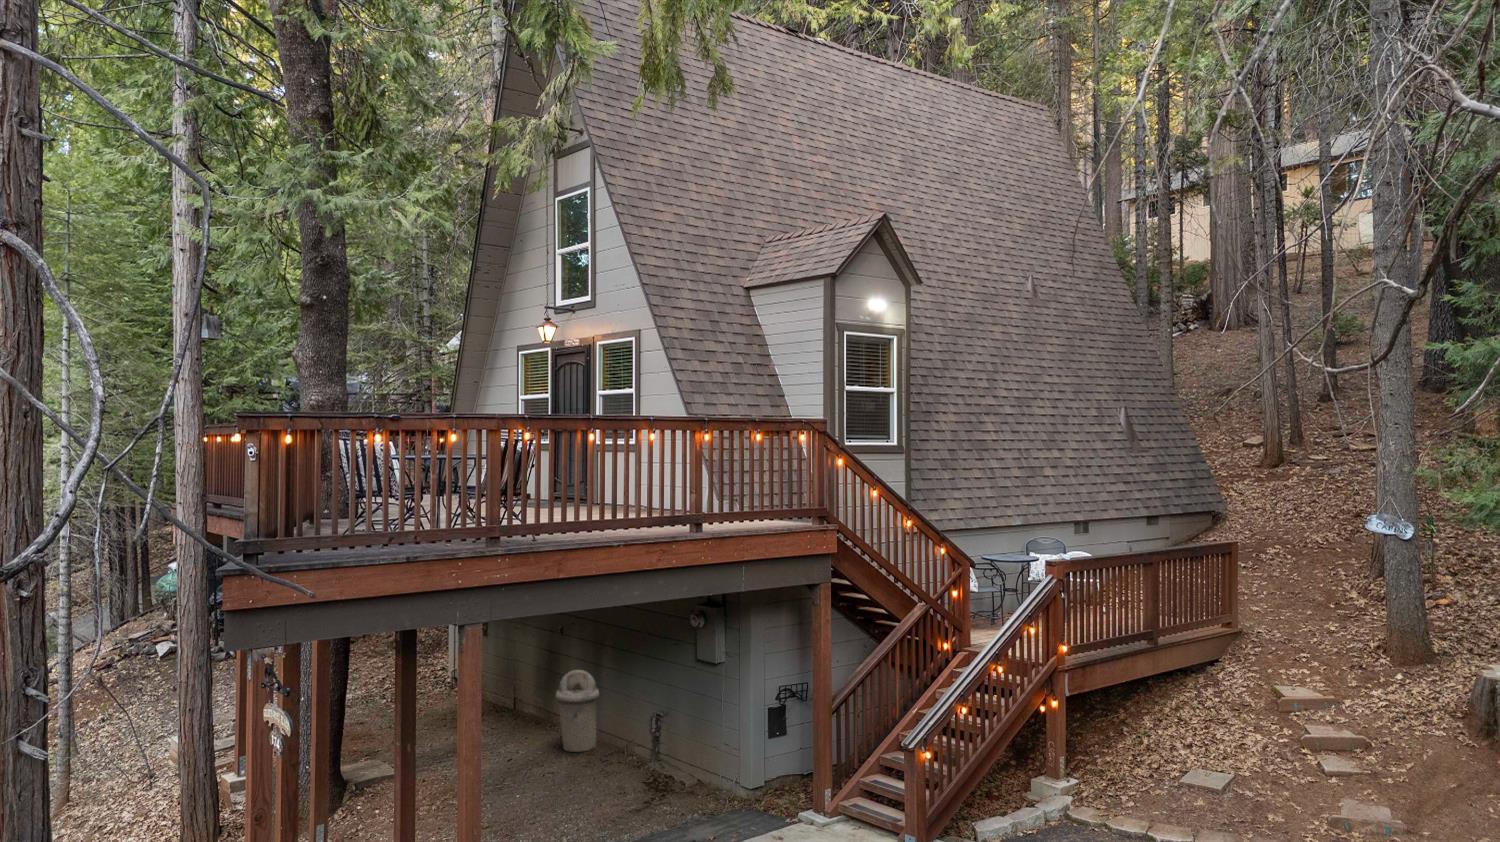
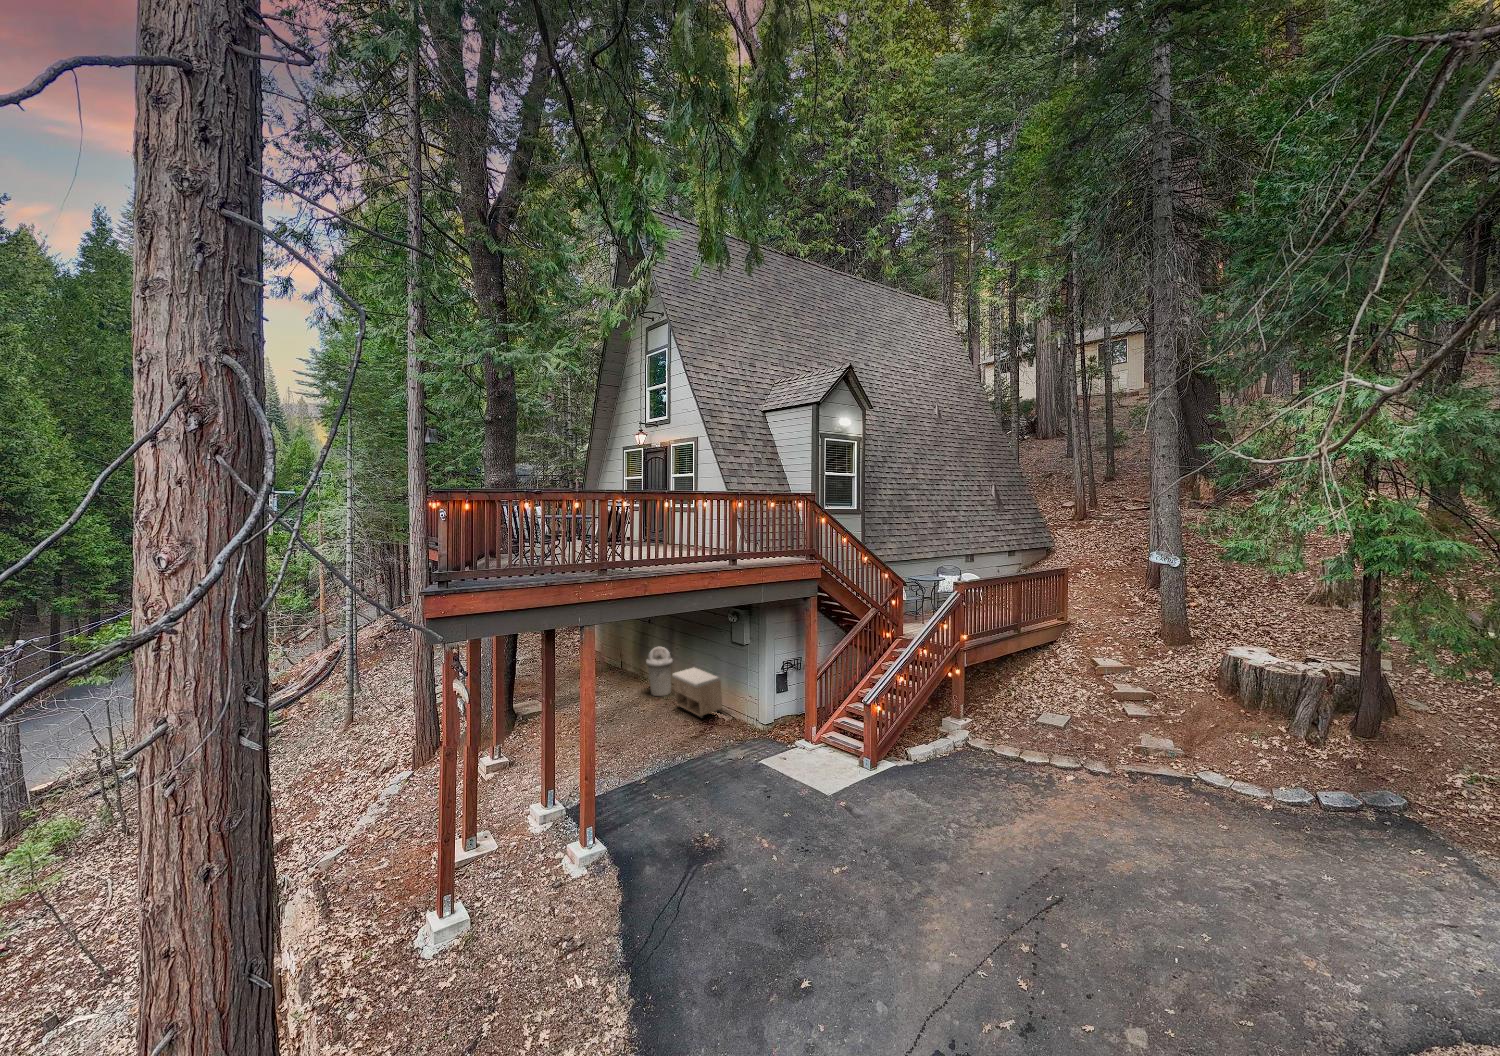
storage bench: none [598,703,680,785] -> present [672,668,722,718]

